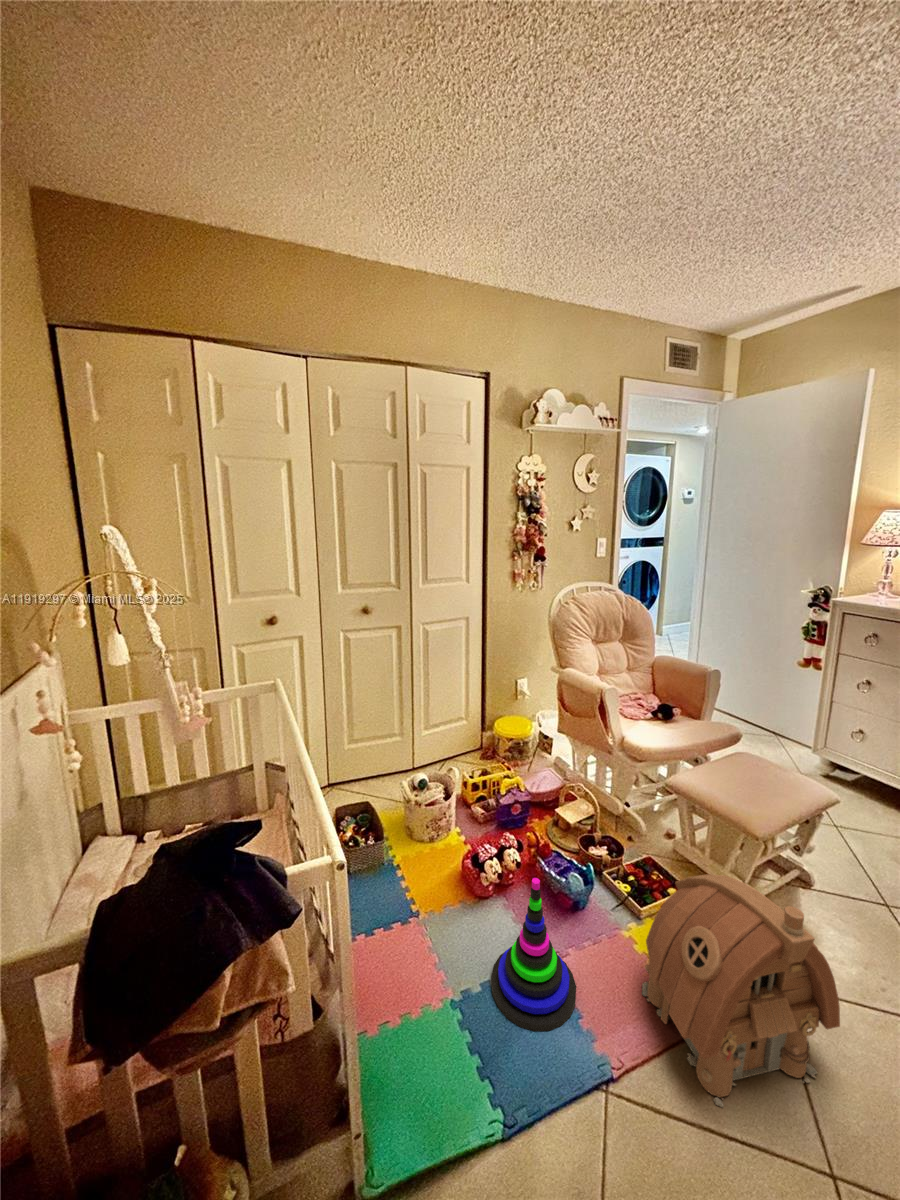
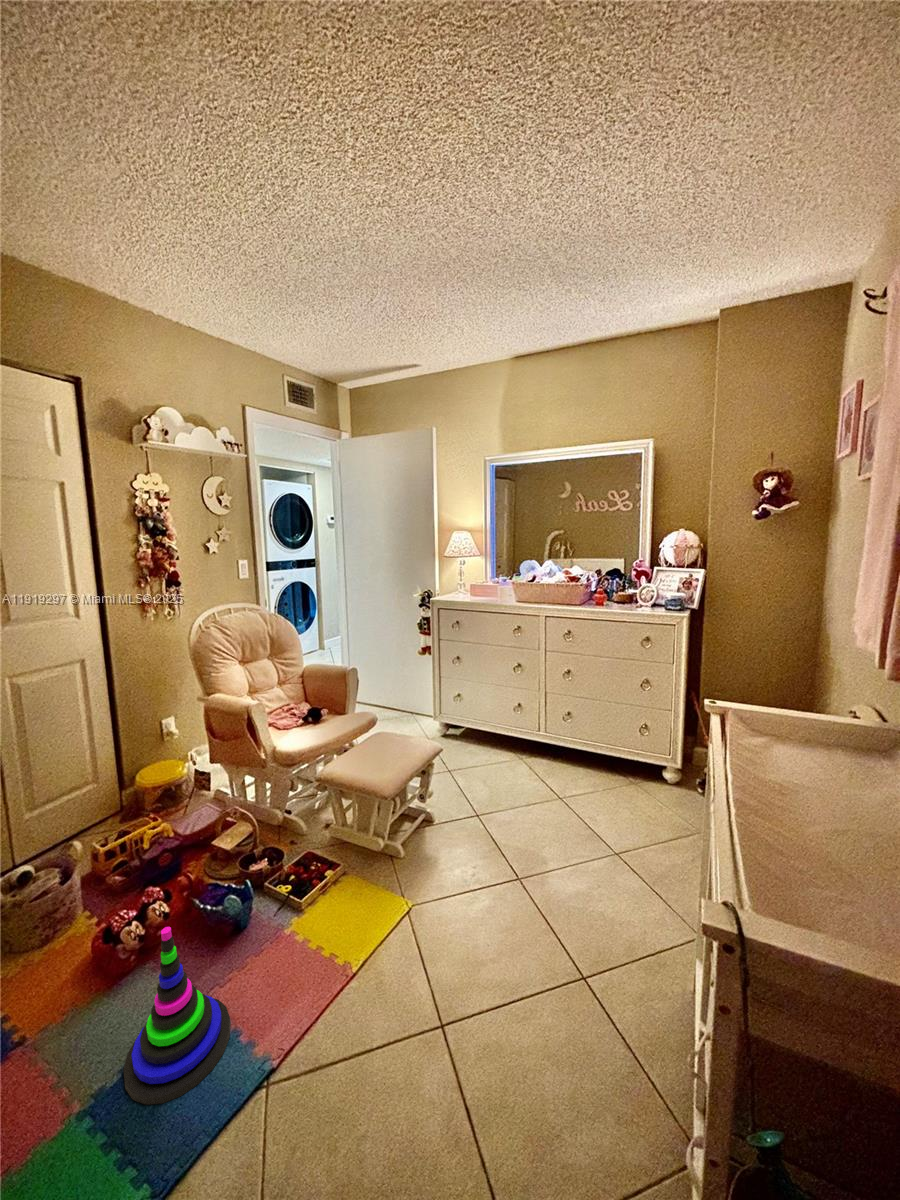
toy house: present [642,874,840,1107] -> none [297,840,440,1044]

